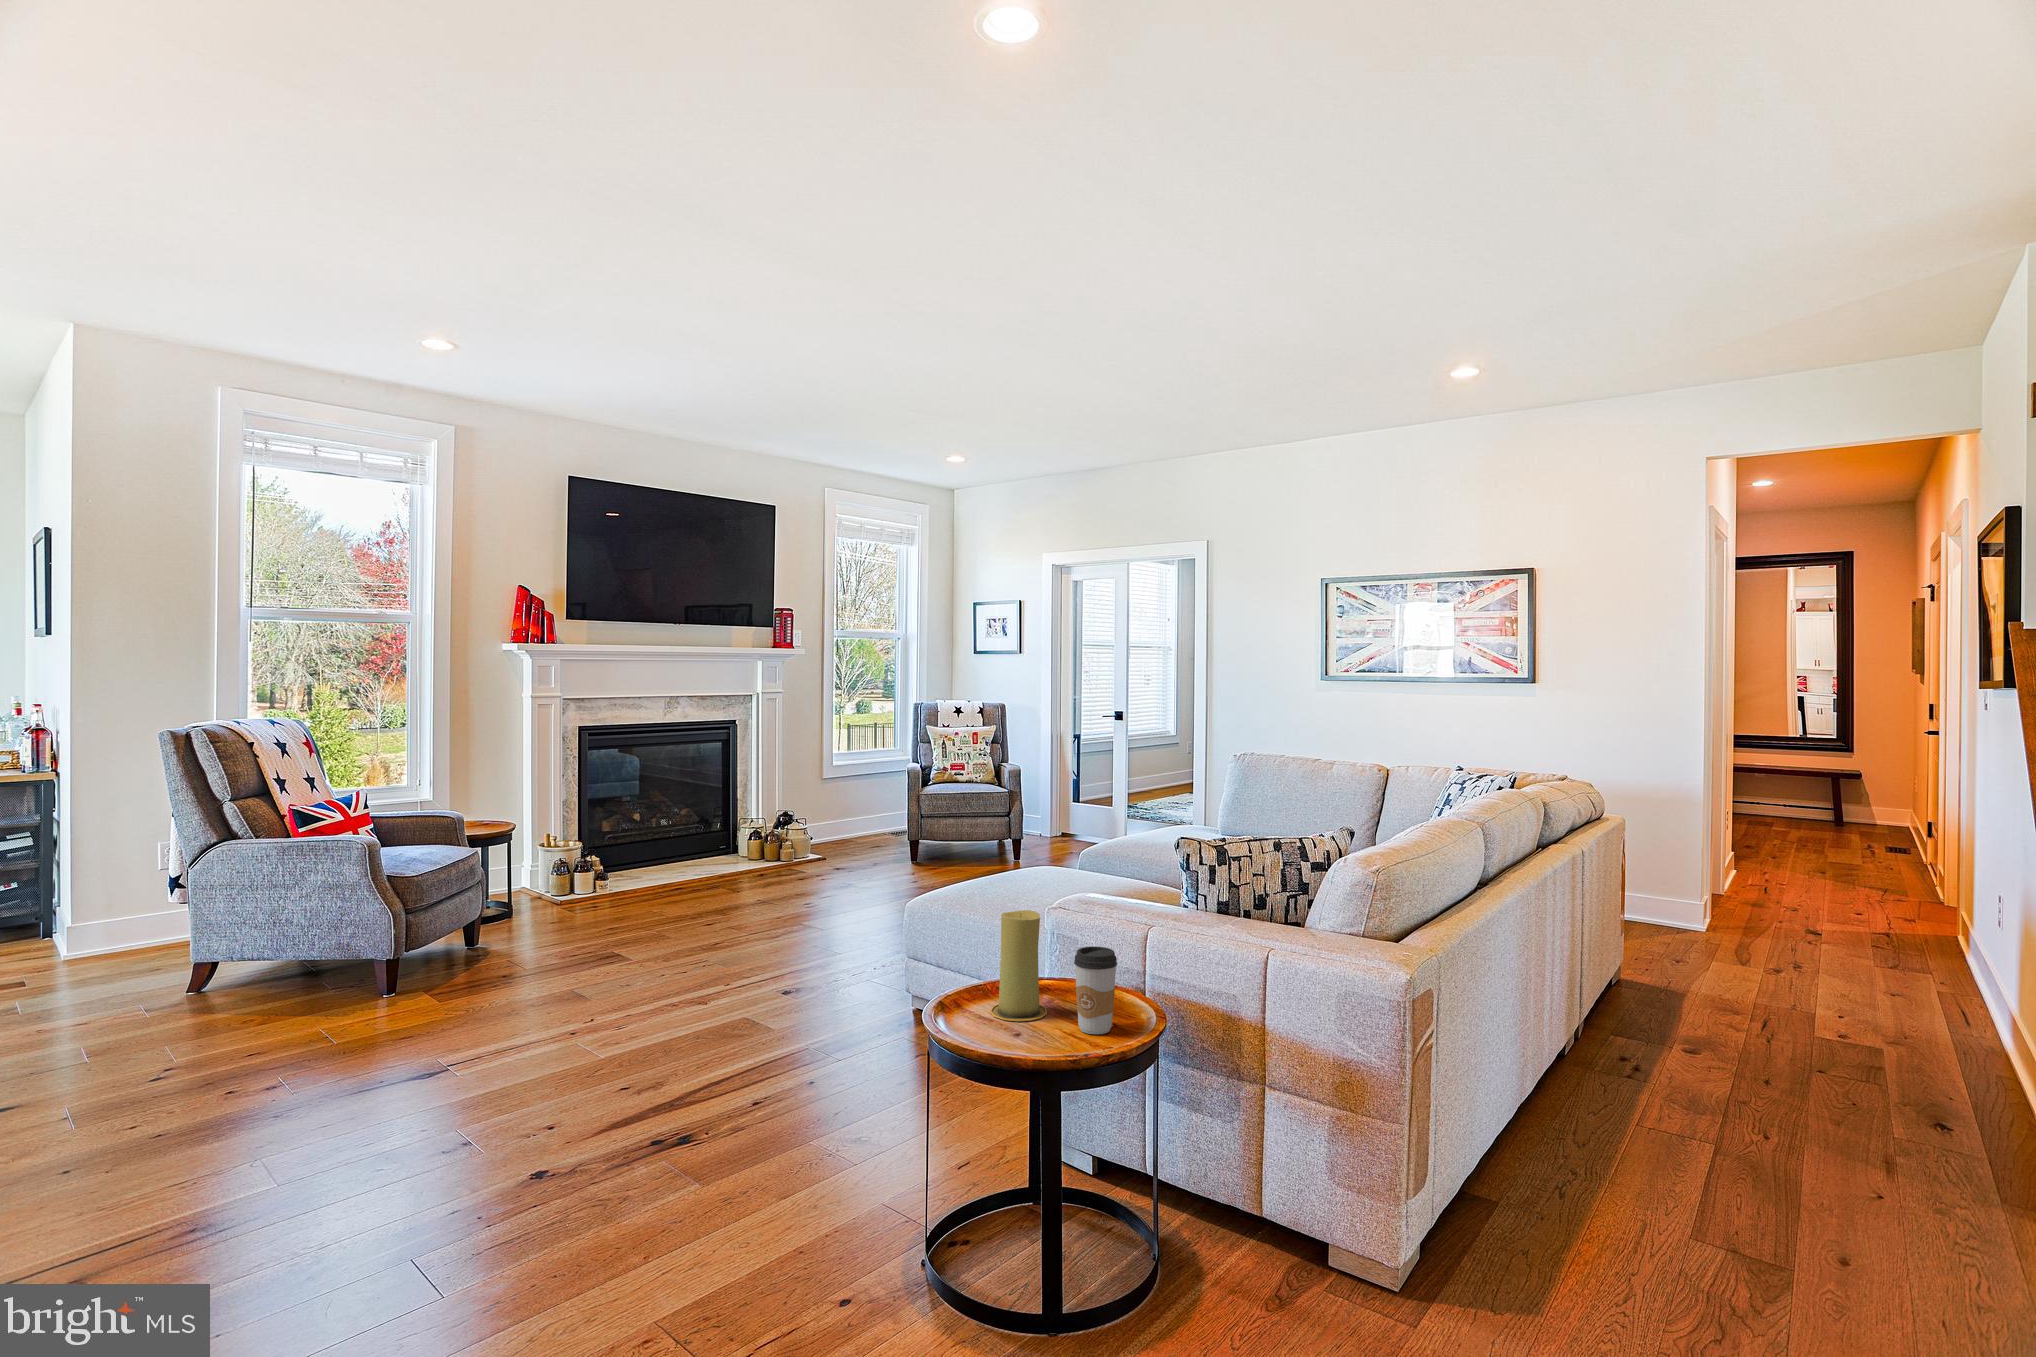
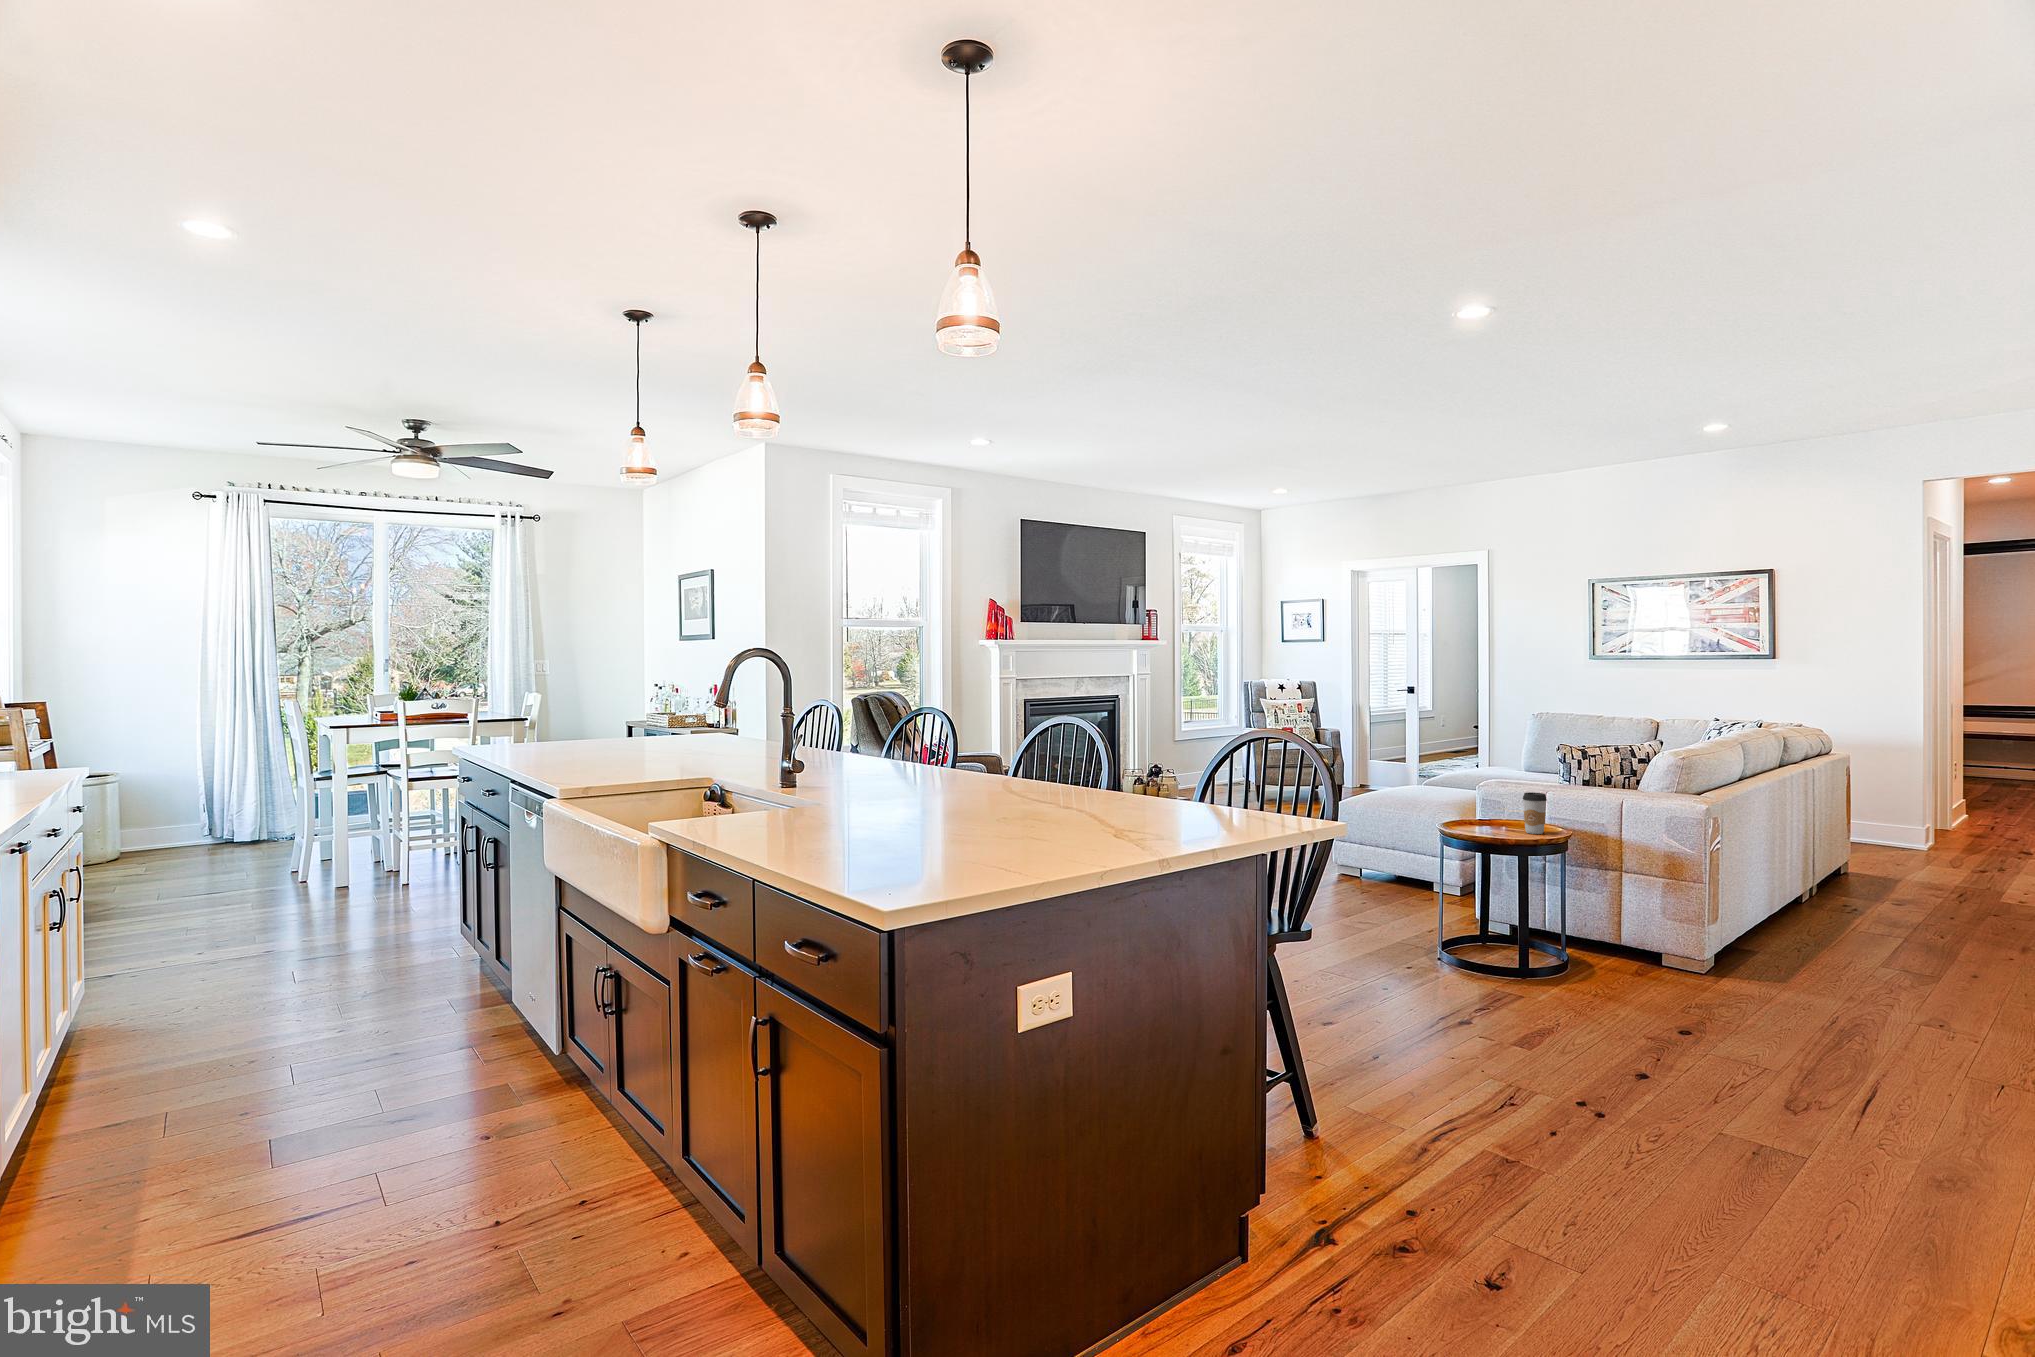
candle: present [990,910,1047,1021] -> none [1471,777,1503,830]

